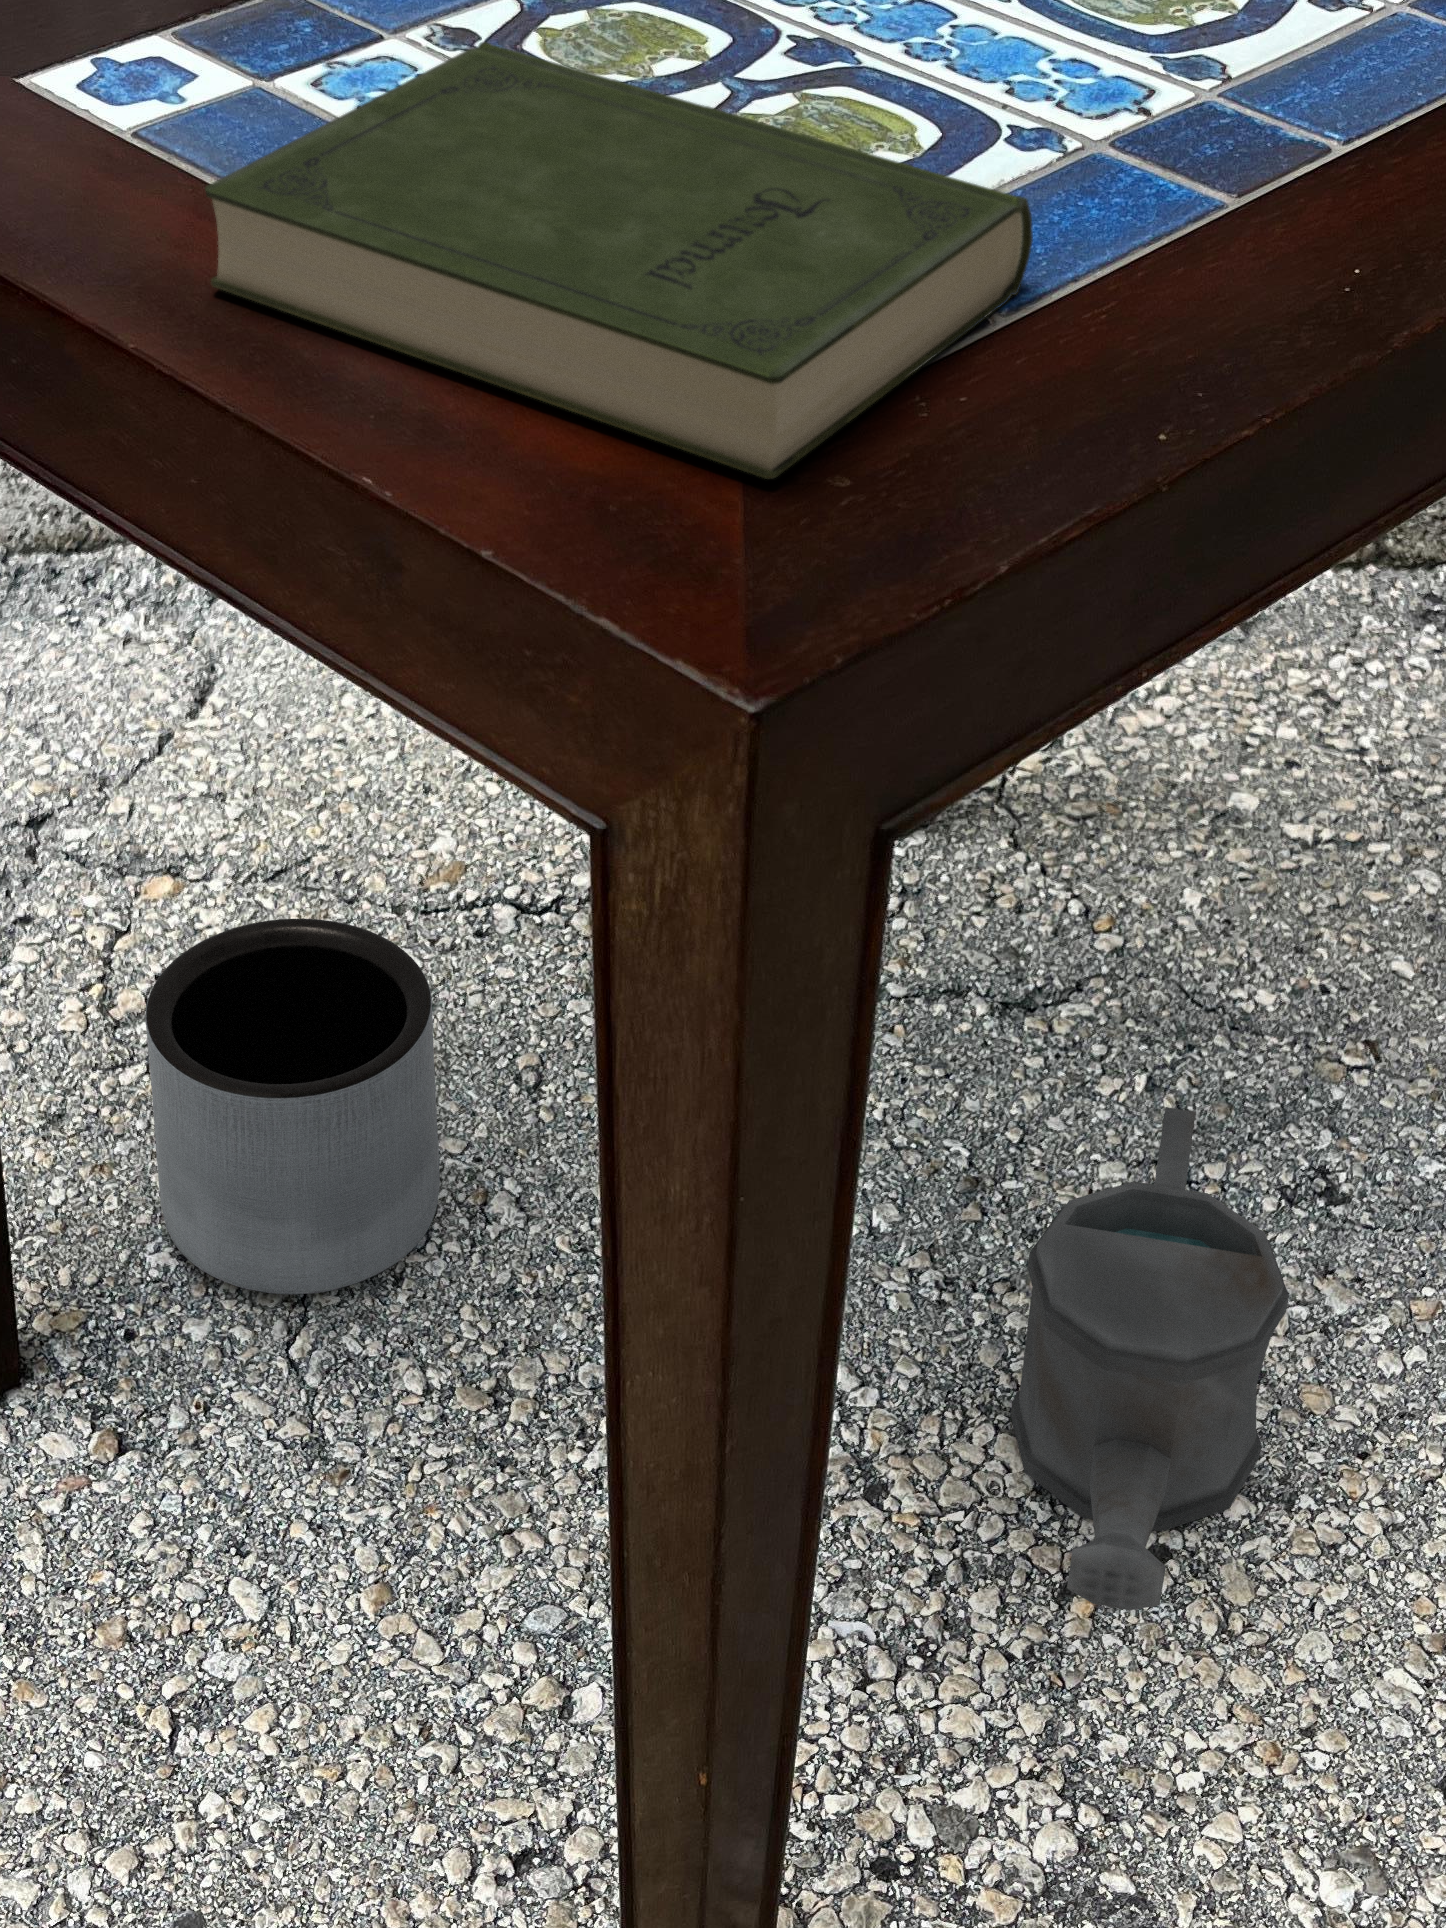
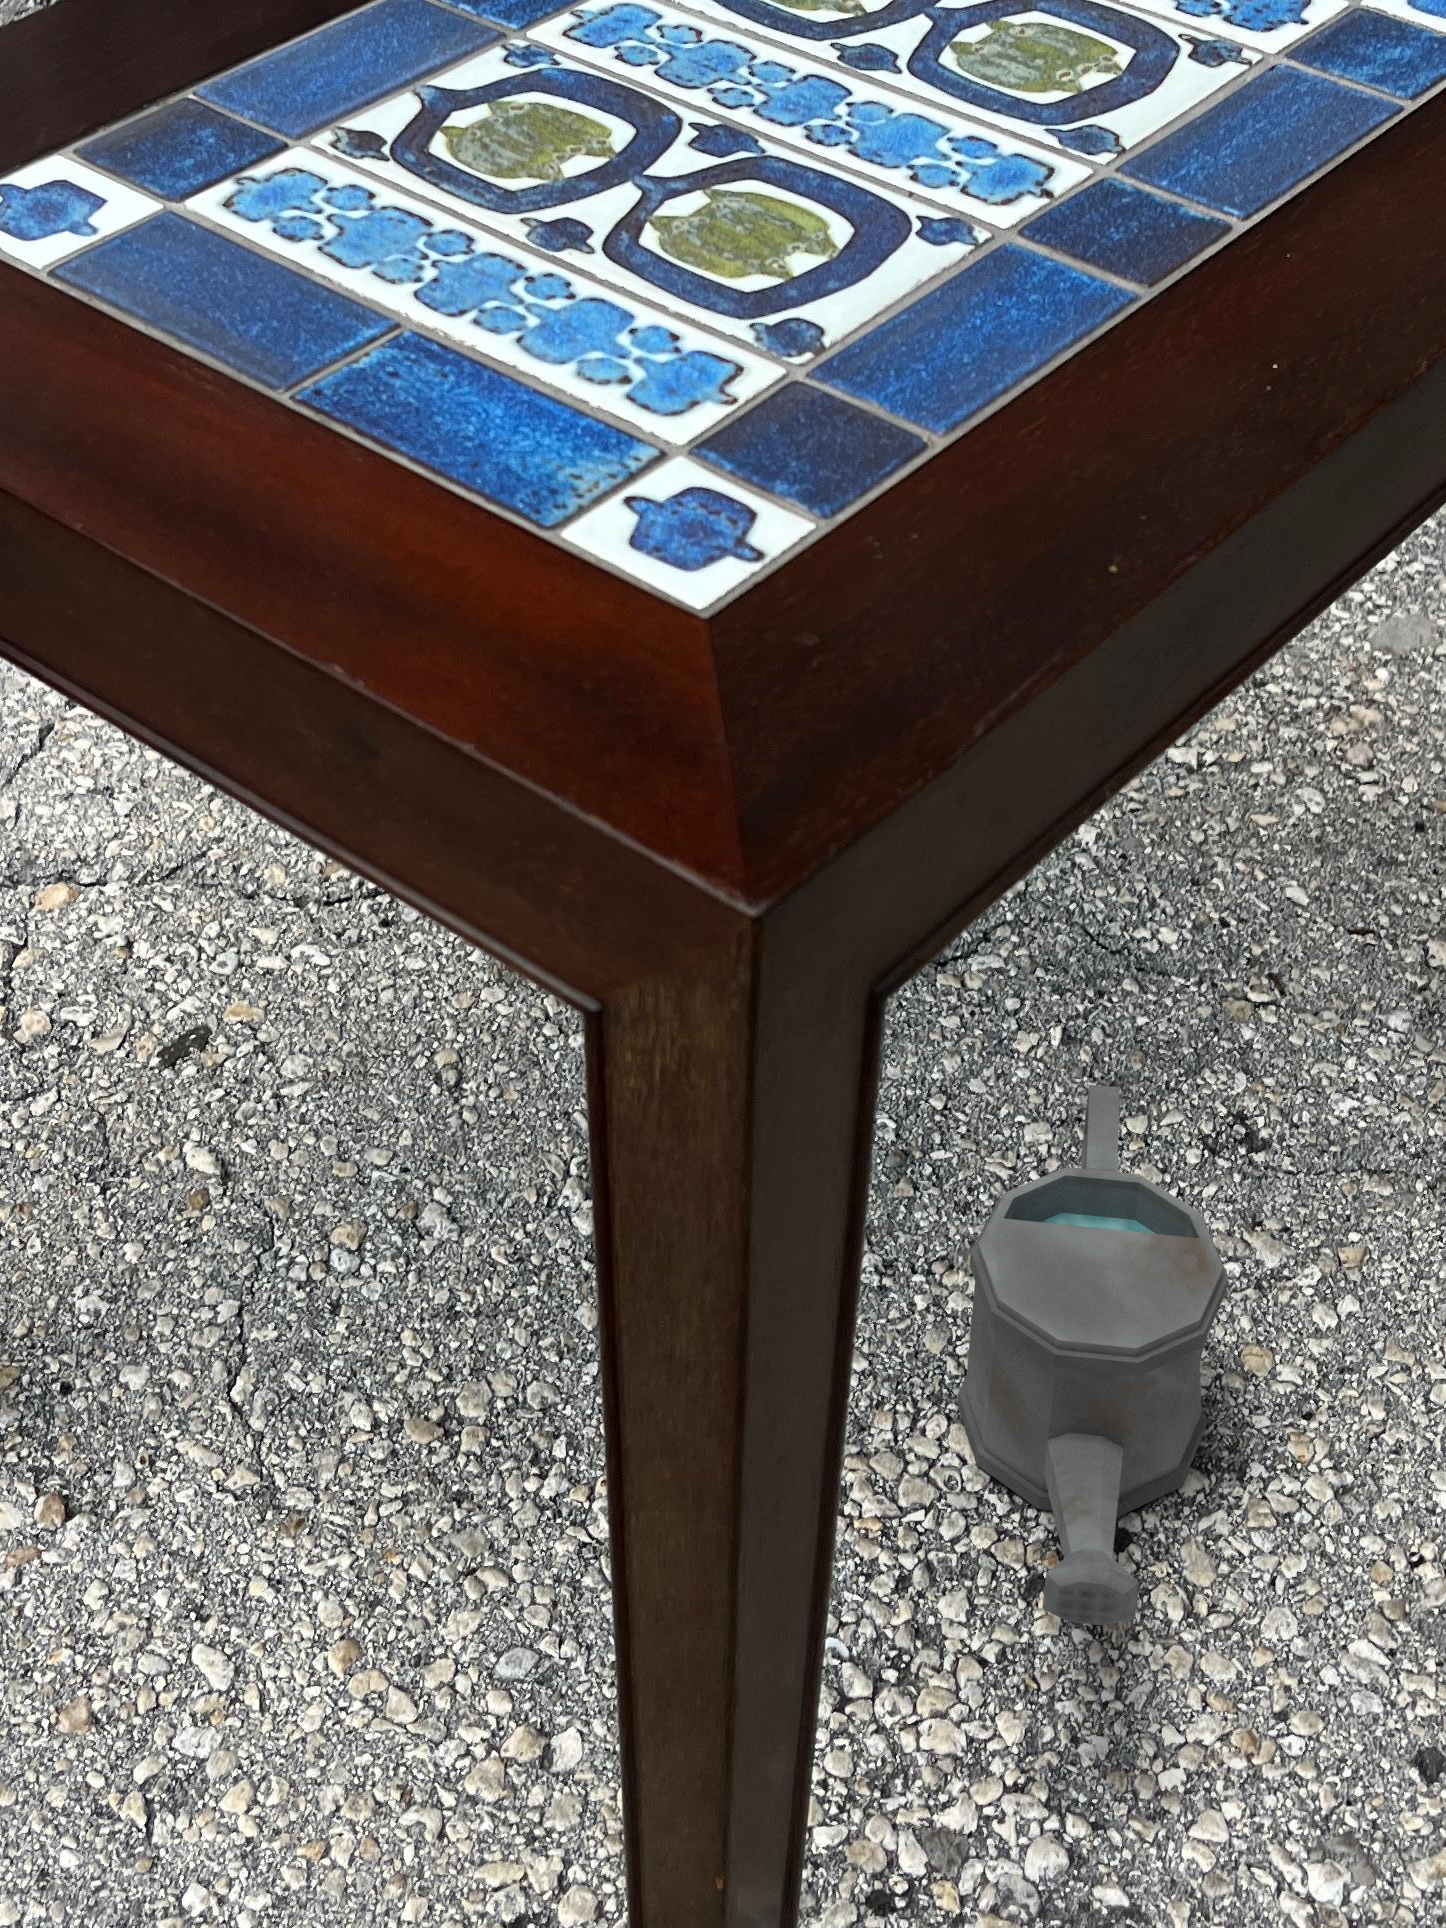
book: present [205,42,1033,478] -> none [145,163,965,641]
planter: present [145,918,440,1294] -> none [63,948,366,1335]

